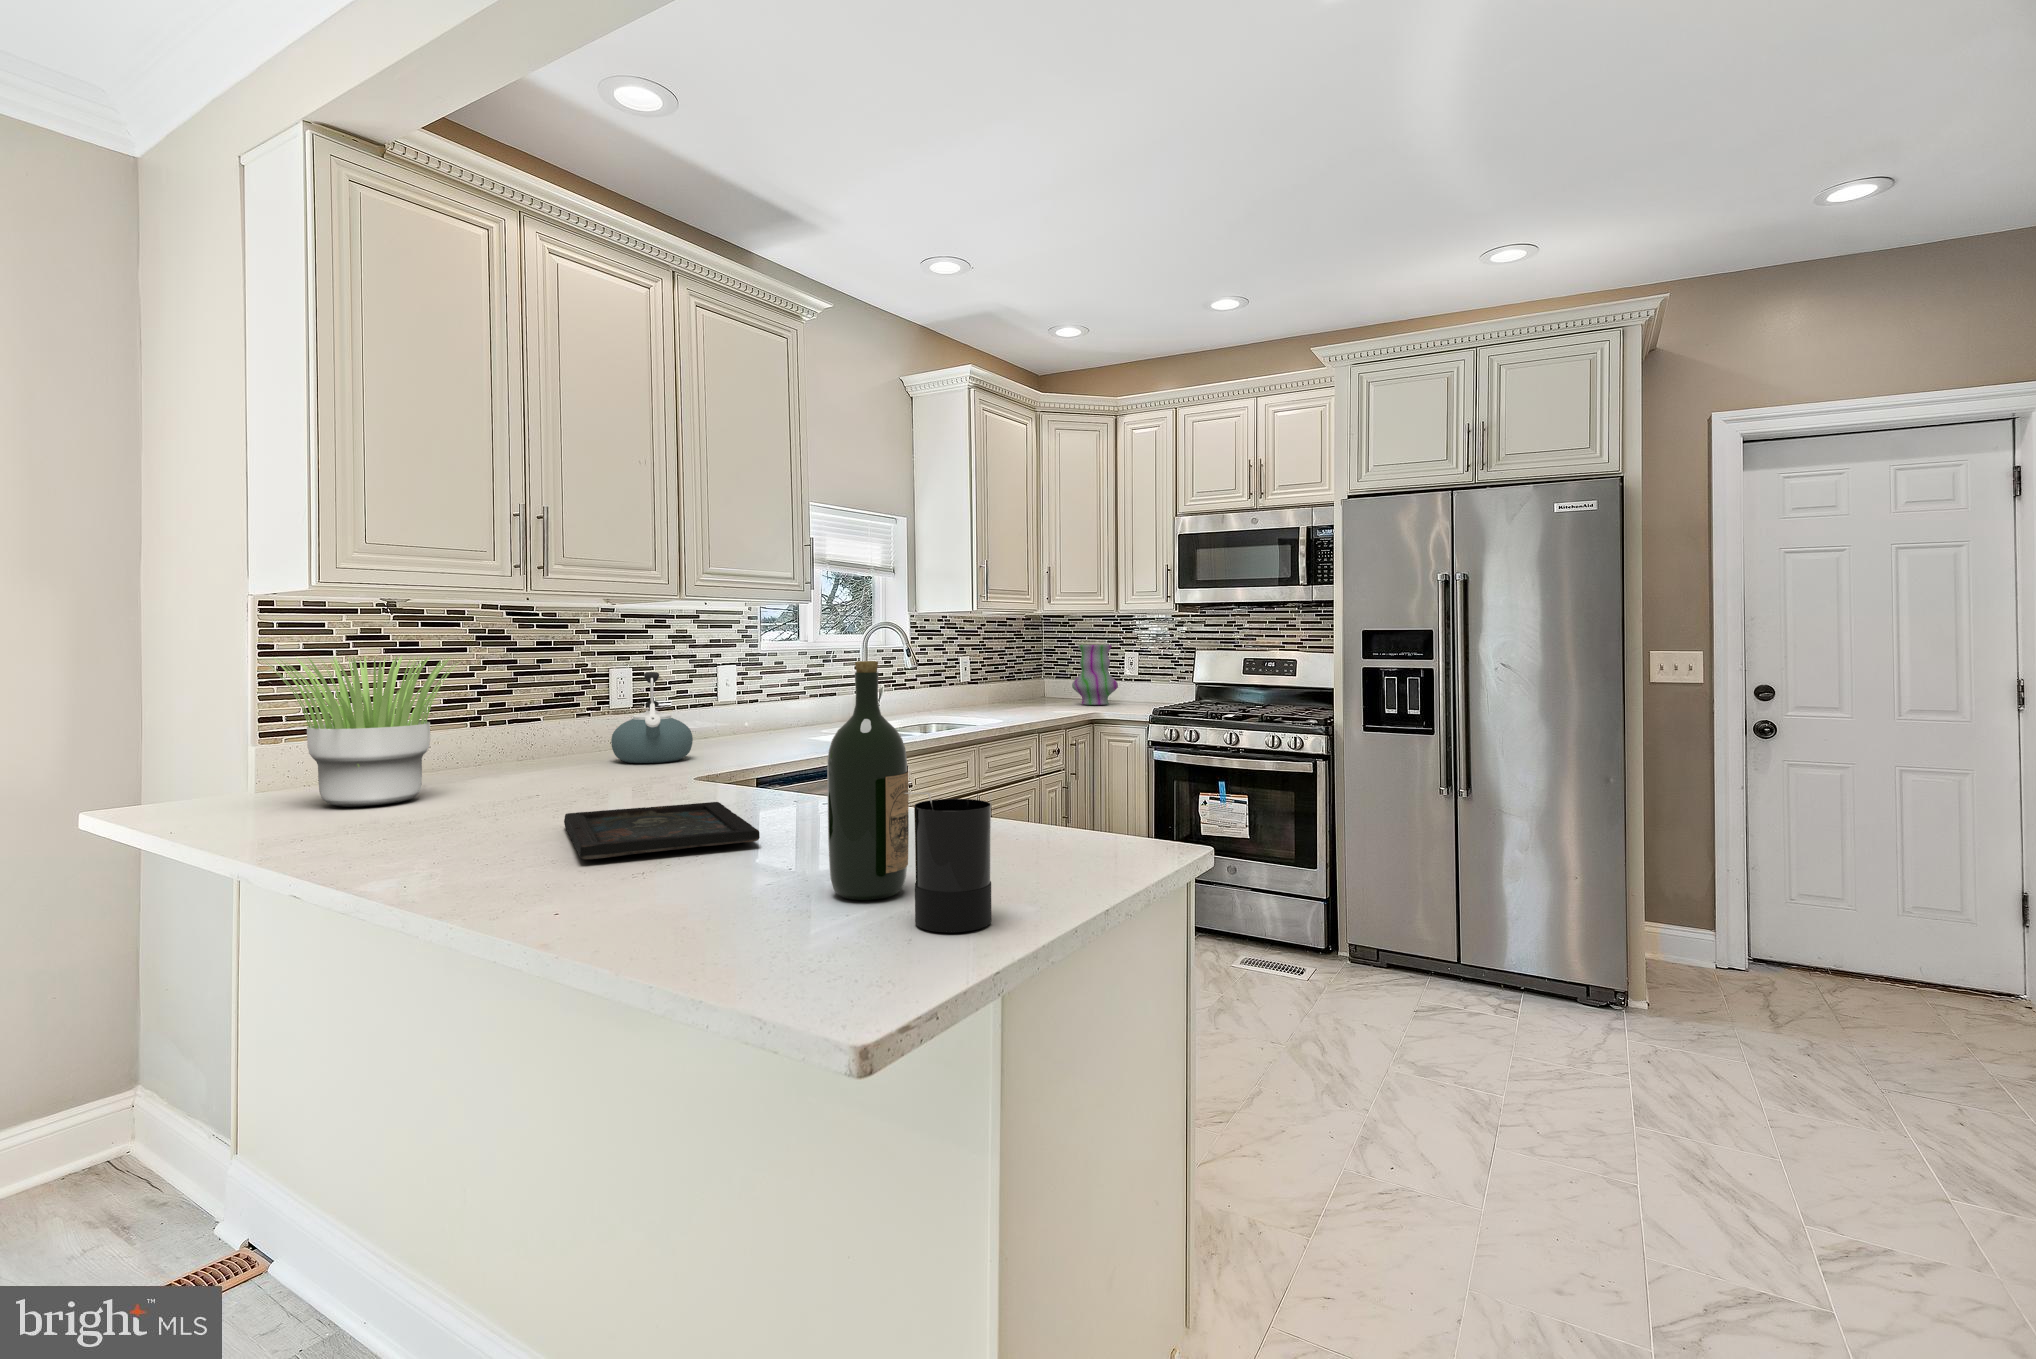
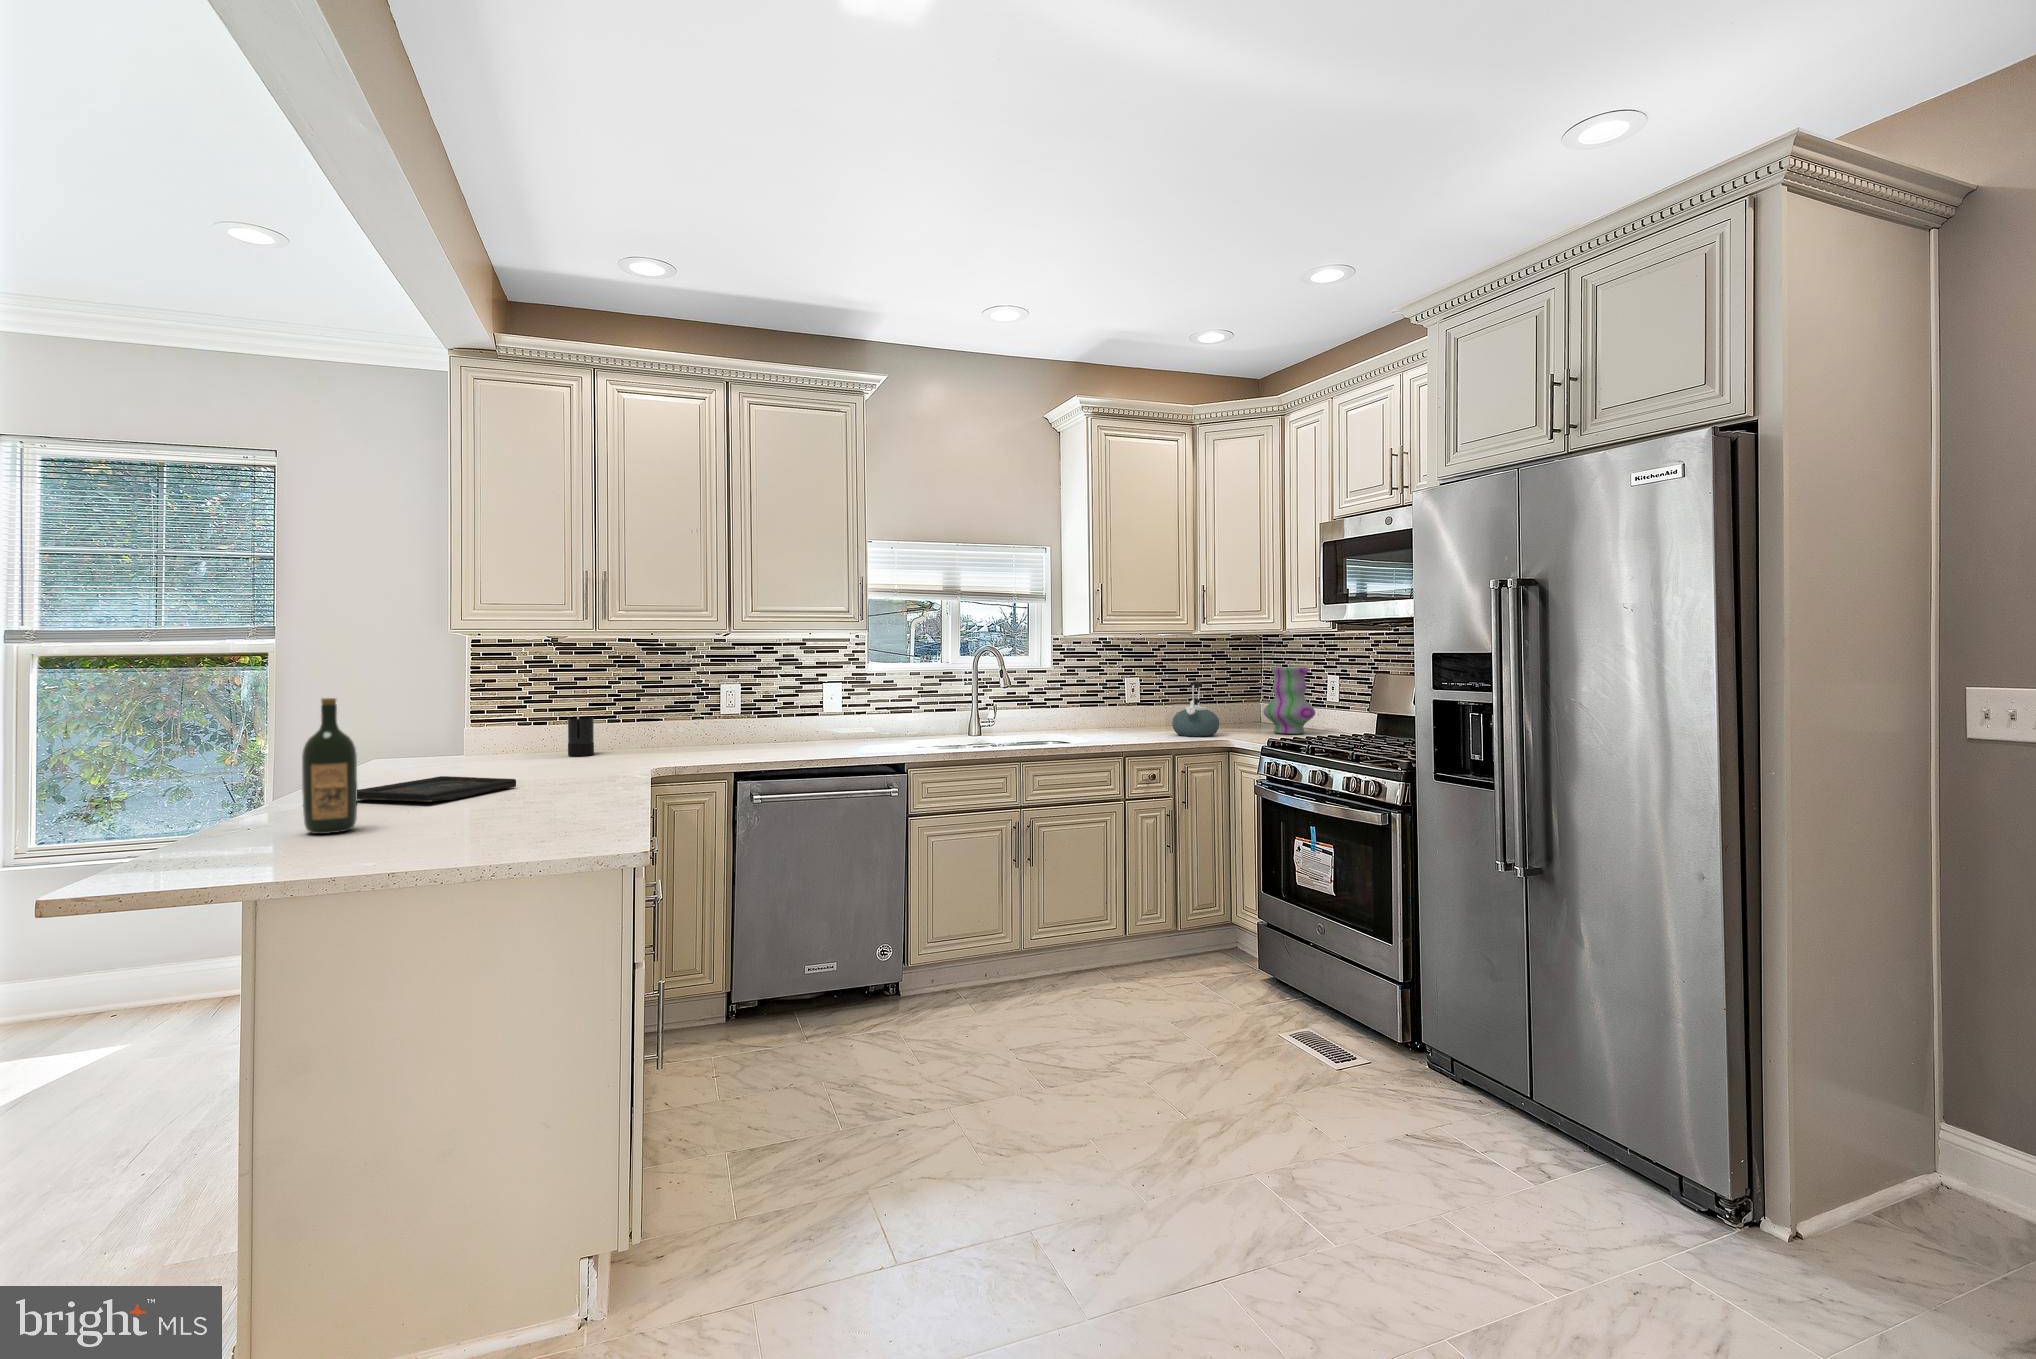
potted plant: present [266,656,457,806] -> none [407,675,520,763]
kettle: present [611,672,693,763] -> present [1172,681,1219,736]
candle: present [905,793,992,932] -> present [568,714,594,756]

